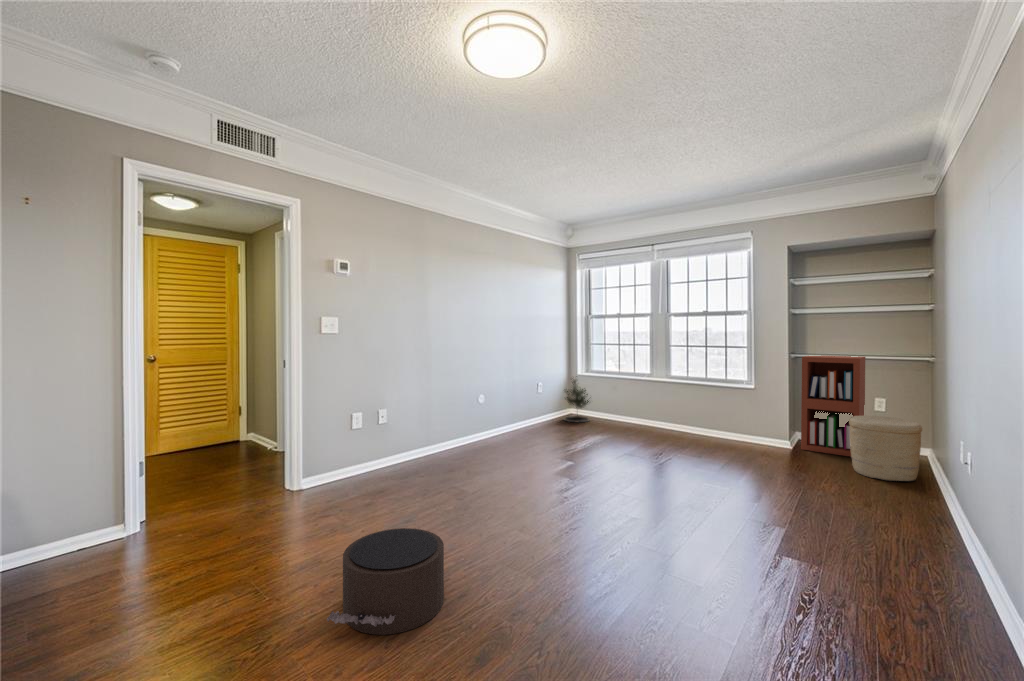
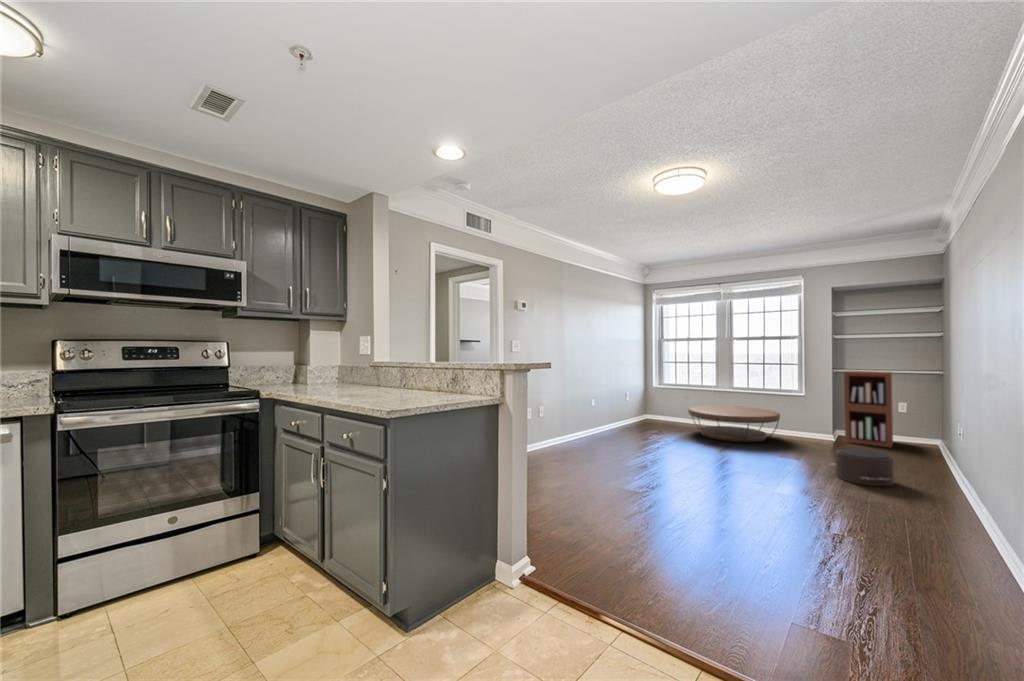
potted tree: present [565,380,590,422] -> none [642,385,668,424]
coffee table: none [606,400,718,450] -> present [688,405,780,442]
woven basket: present [849,416,922,481] -> none [887,415,943,462]
pouf: present [327,528,444,635] -> present [829,449,894,486]

